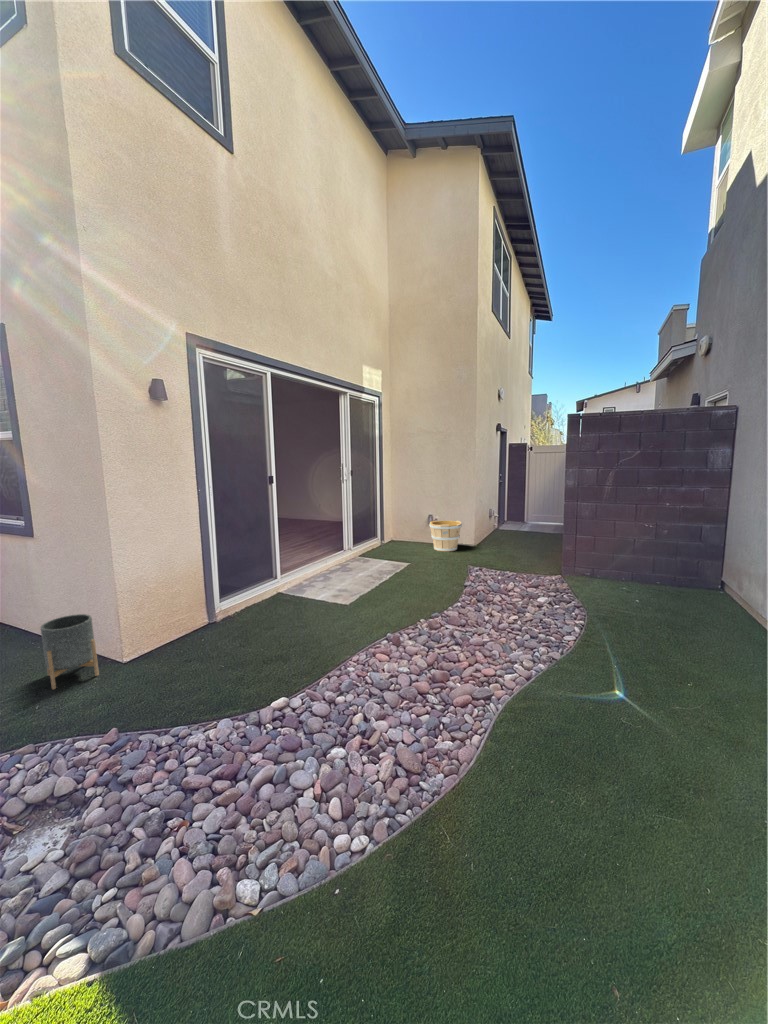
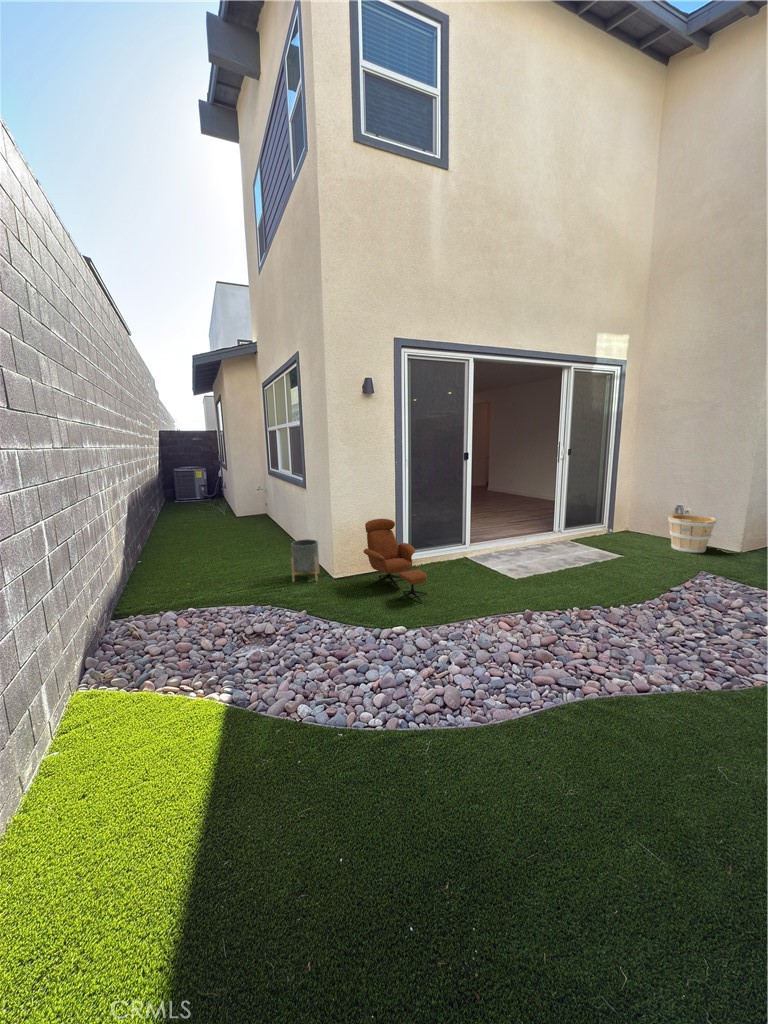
lounge chair: none [170,565,278,666] -> present [364,519,427,603]

